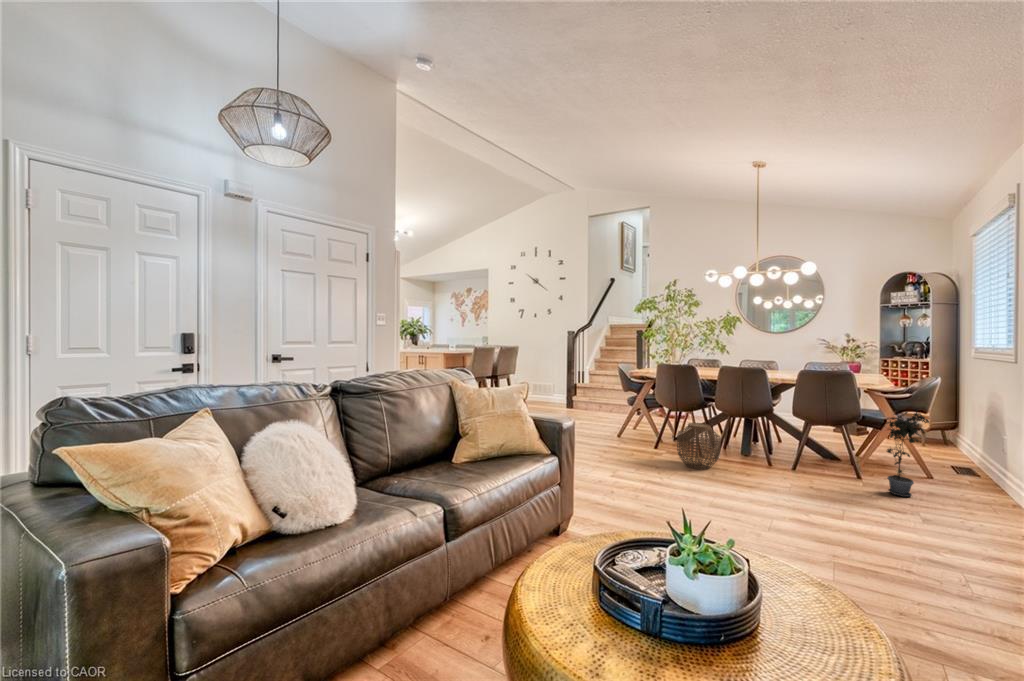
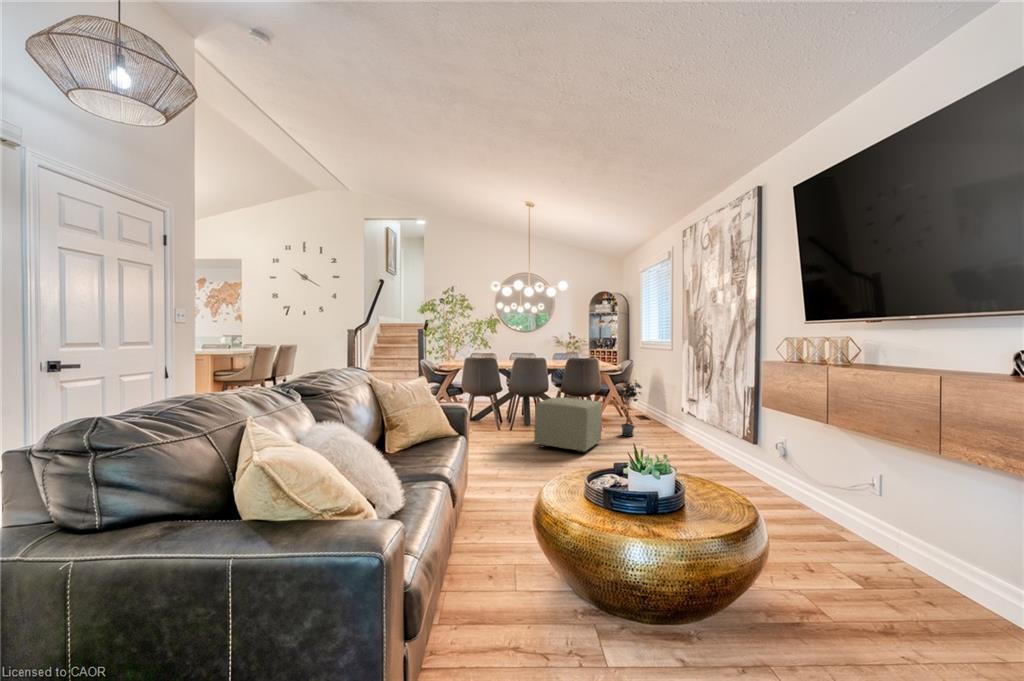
woven basket: present [677,423,721,469] -> none [489,403,521,439]
ottoman: none [722,423,838,506] -> present [534,397,602,453]

